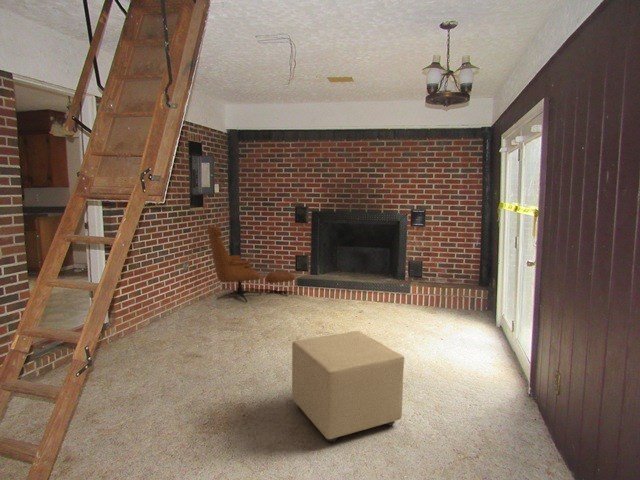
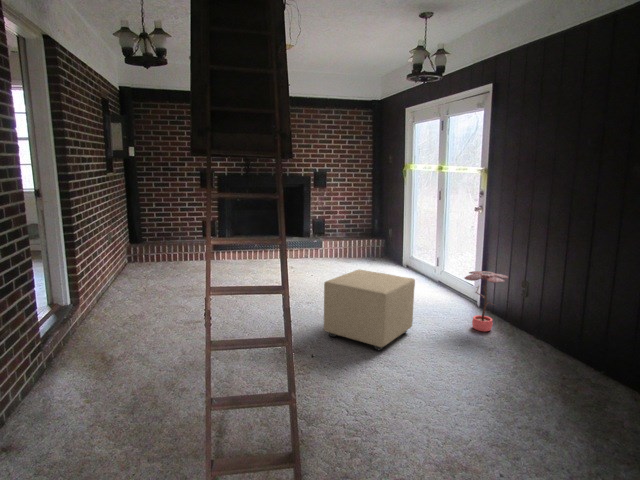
lounge chair: present [207,225,295,302] -> none [115,192,210,273]
potted plant: none [481,359,555,453] -> present [465,271,508,331]

